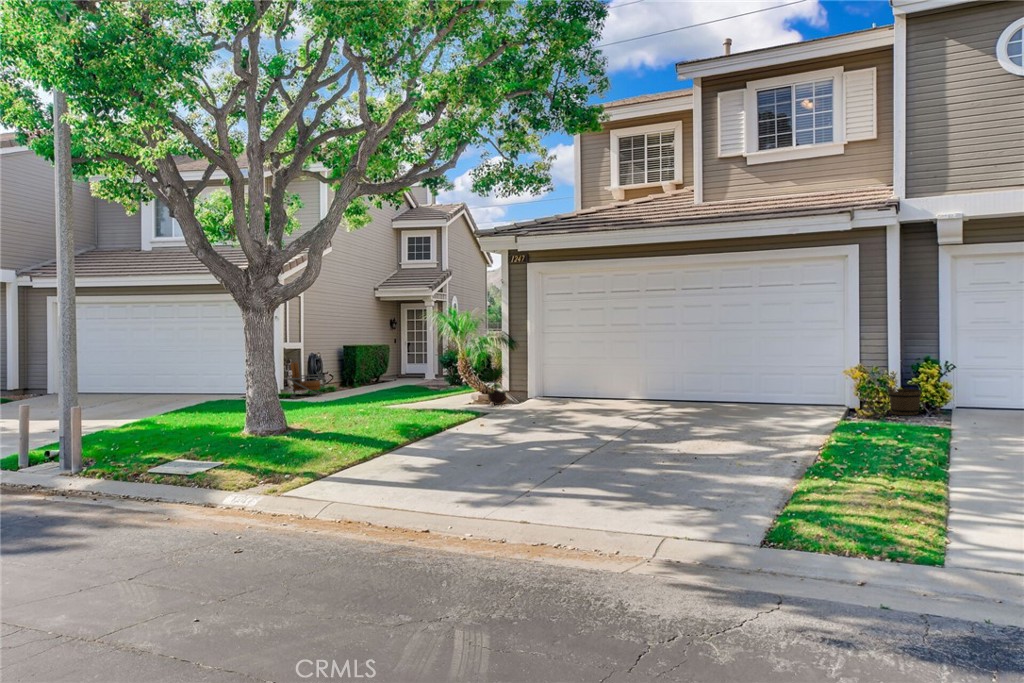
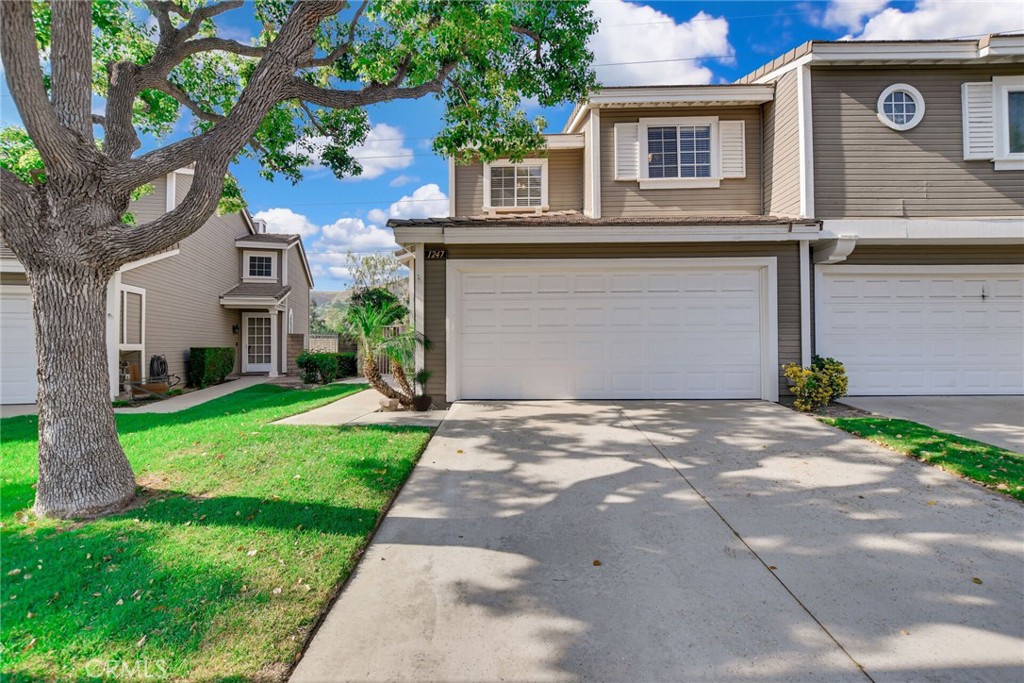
bucket: present [888,386,921,415] -> none [835,383,869,410]

